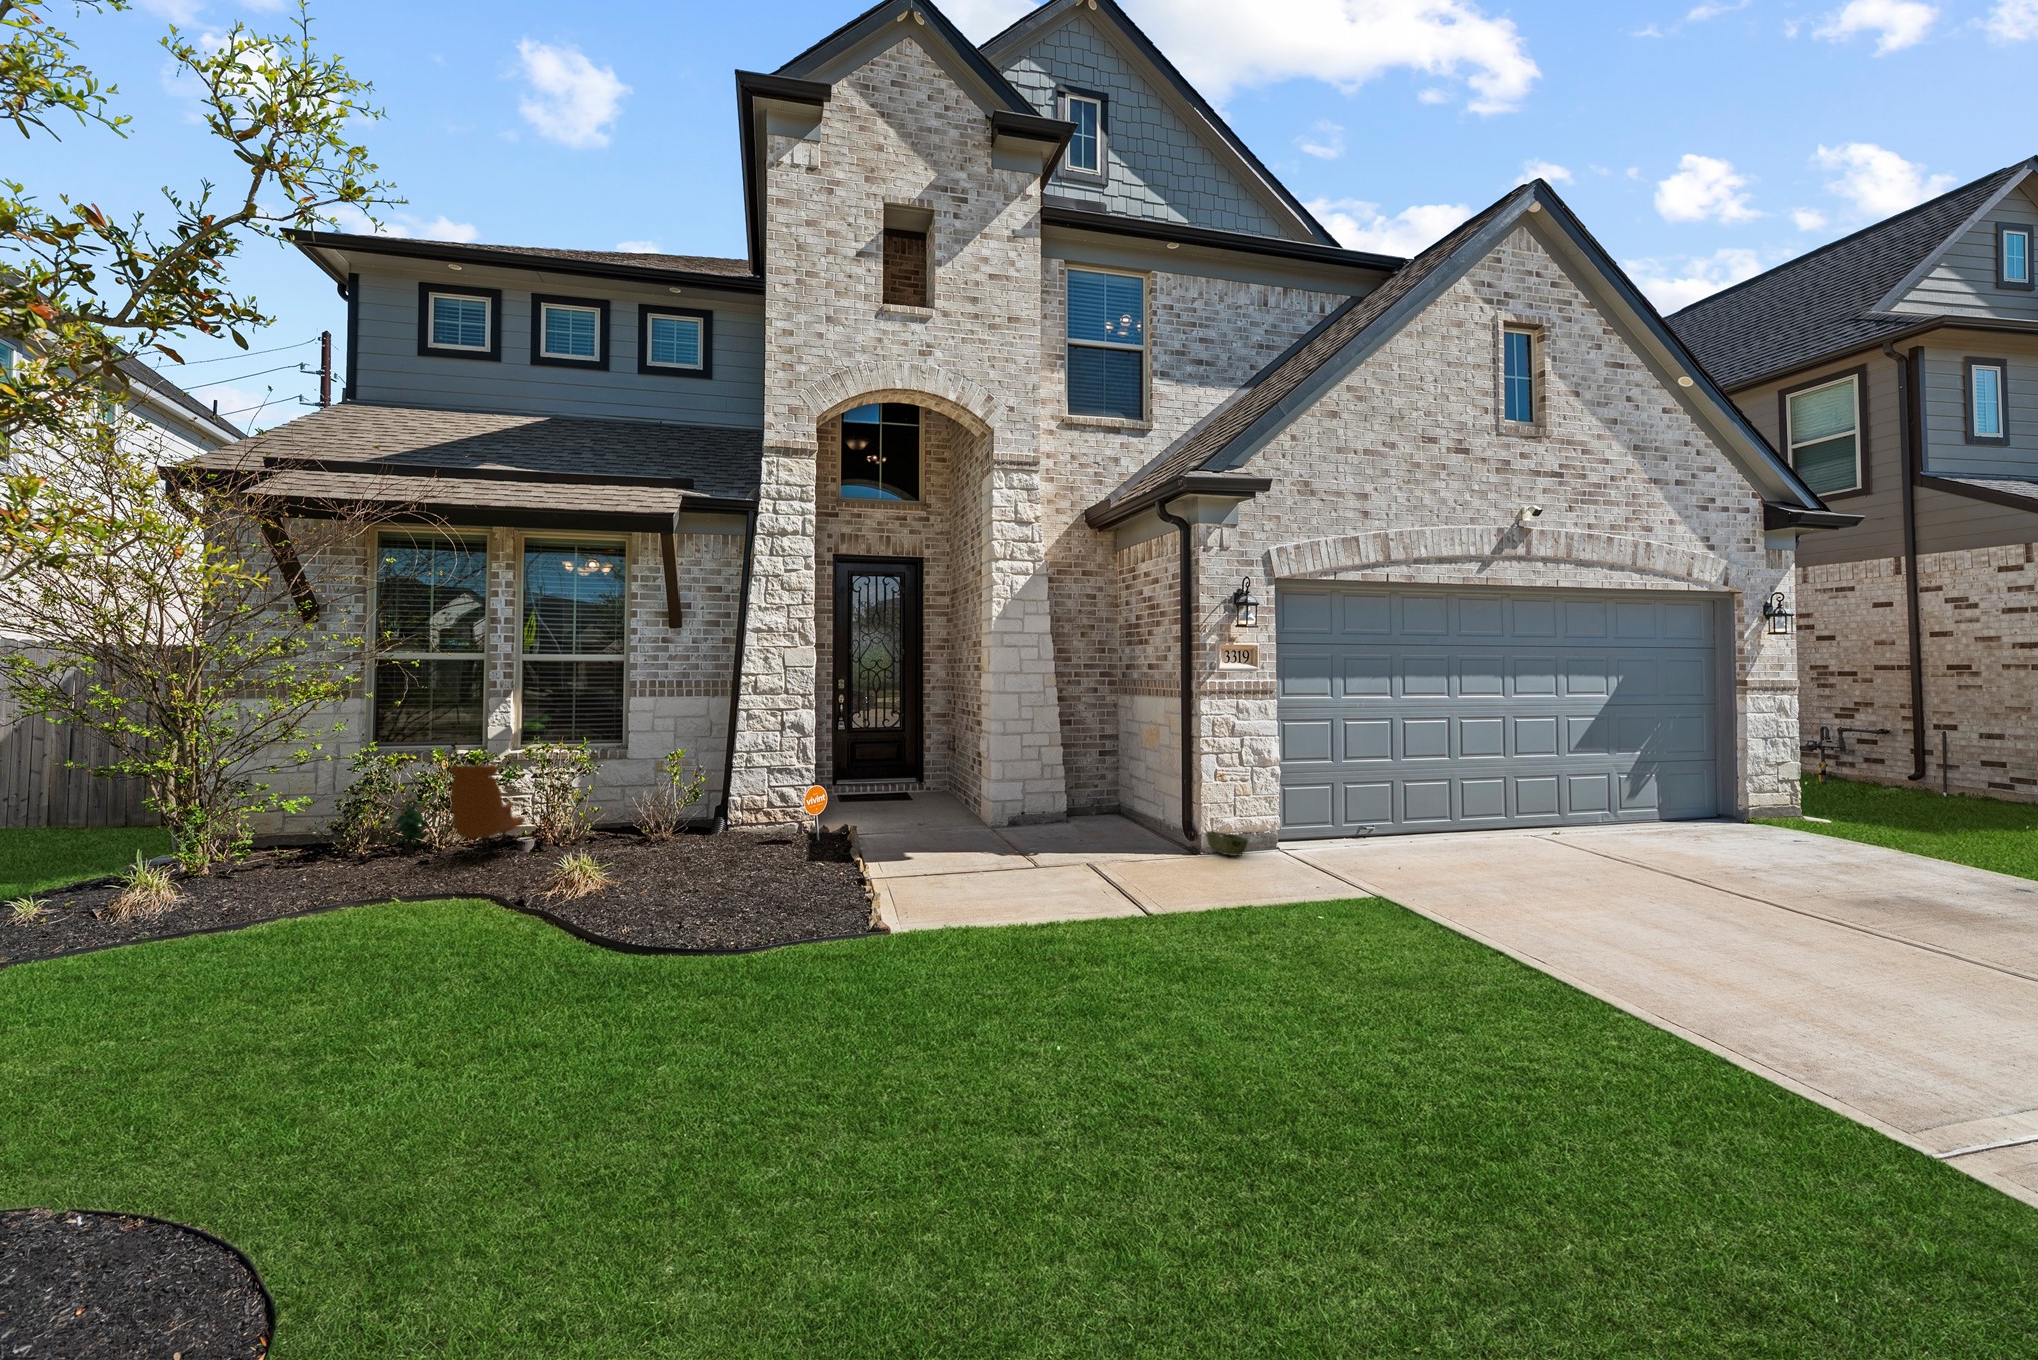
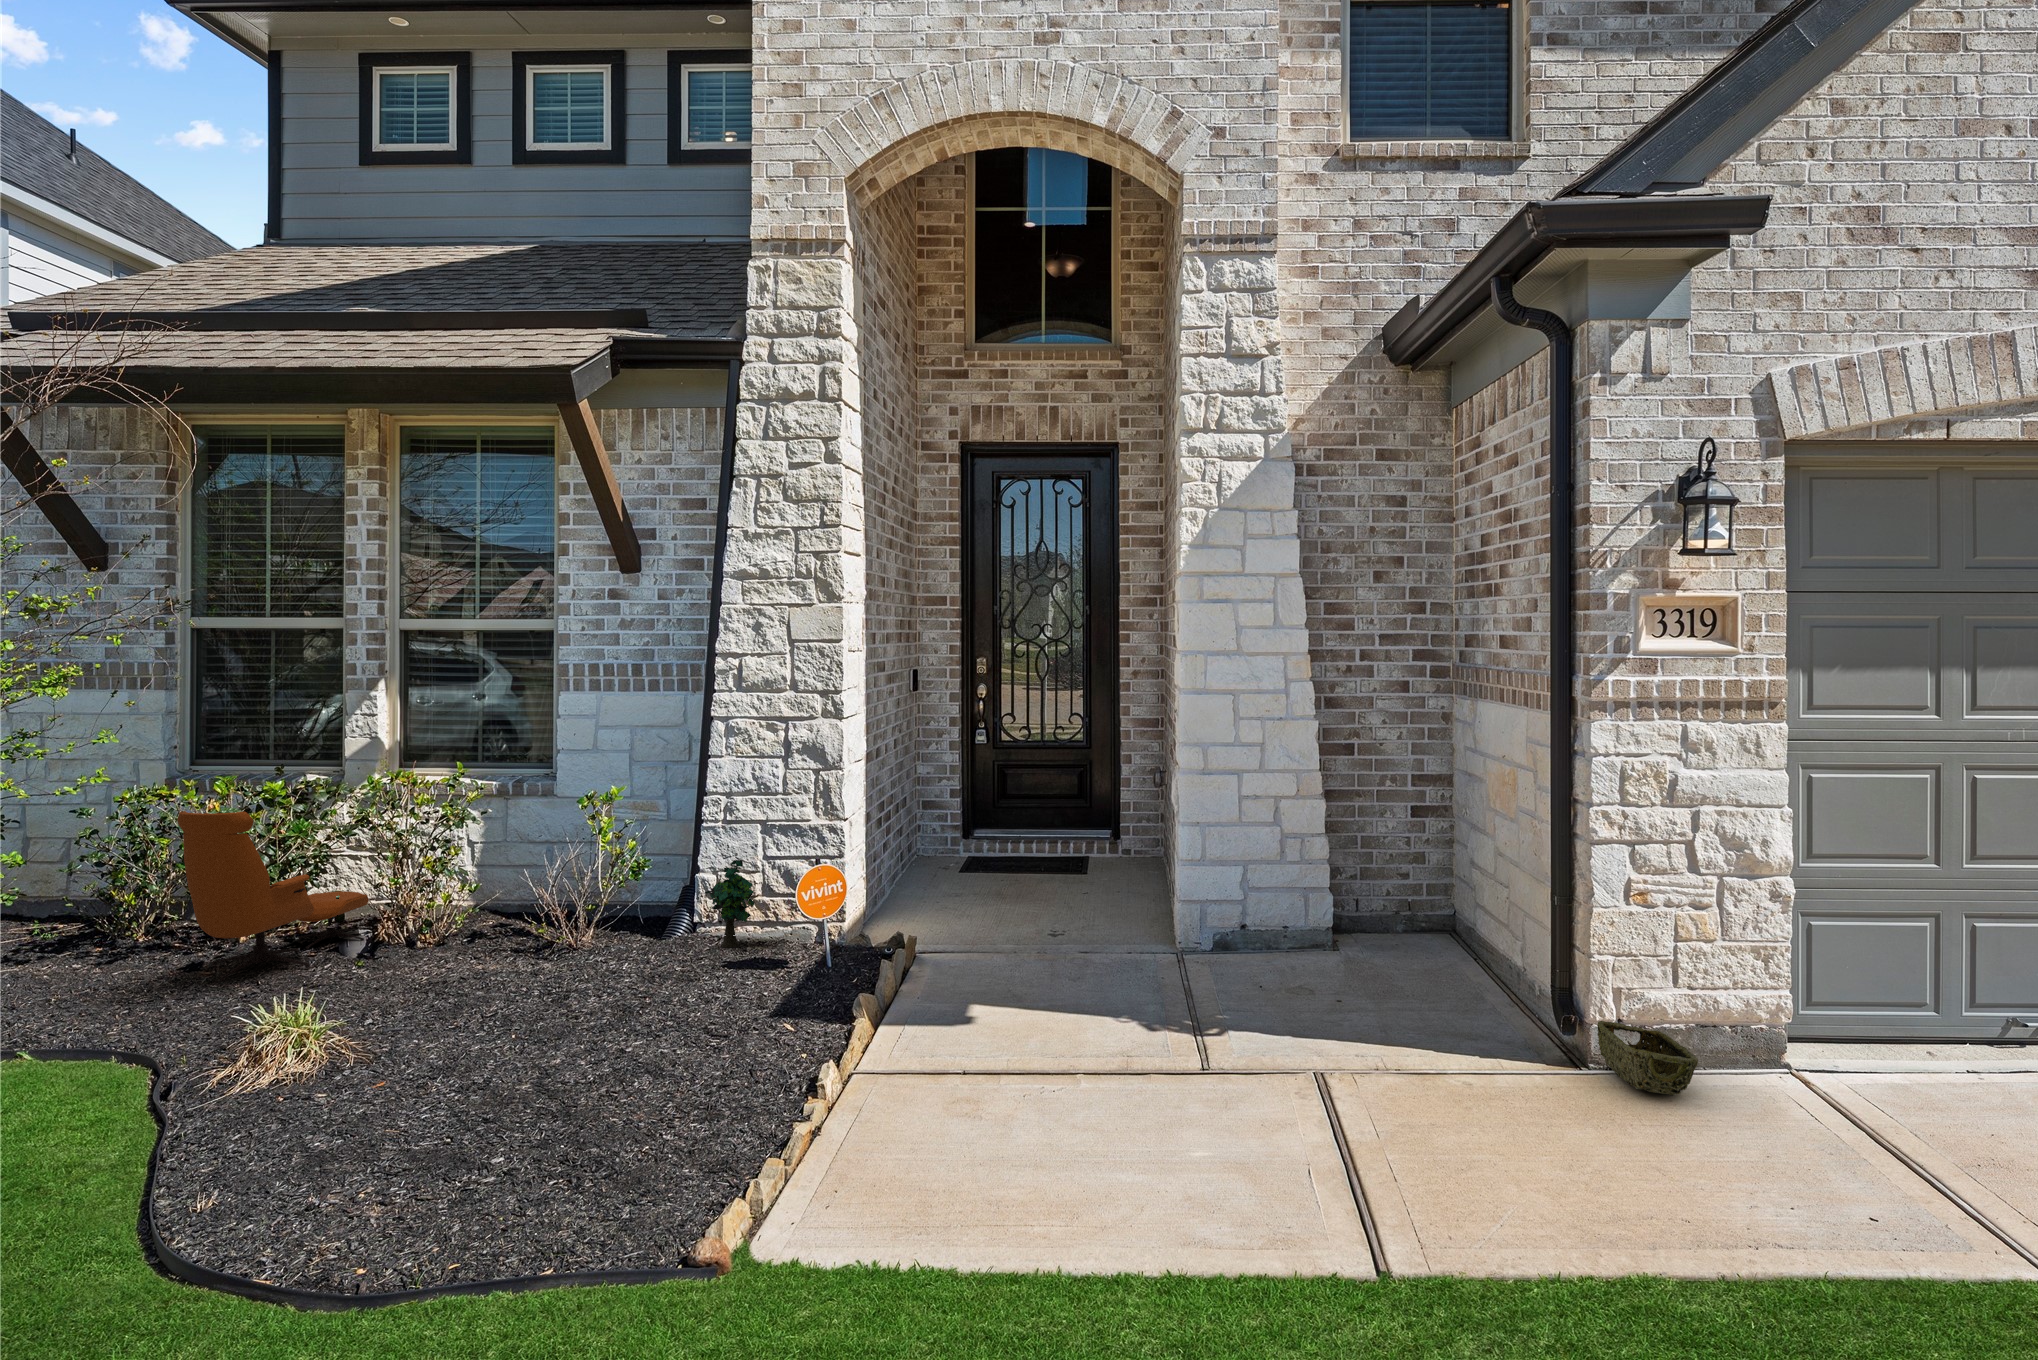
decorative plant: present [396,802,427,854] -> present [704,860,755,948]

